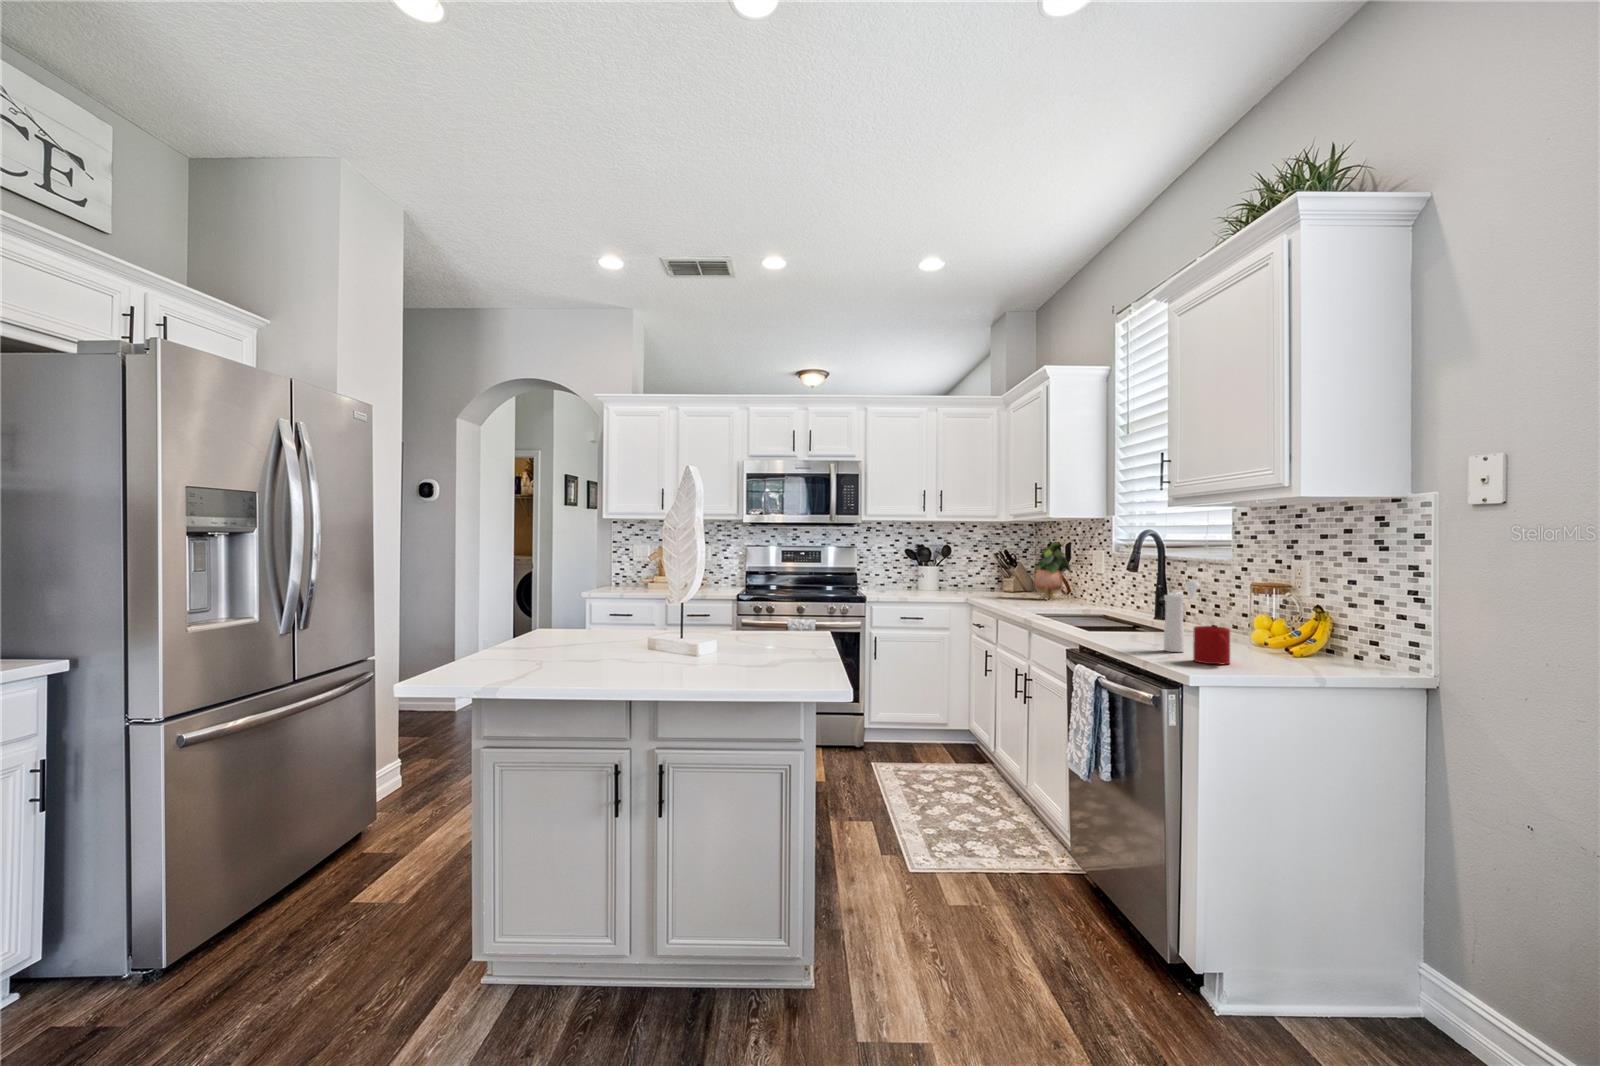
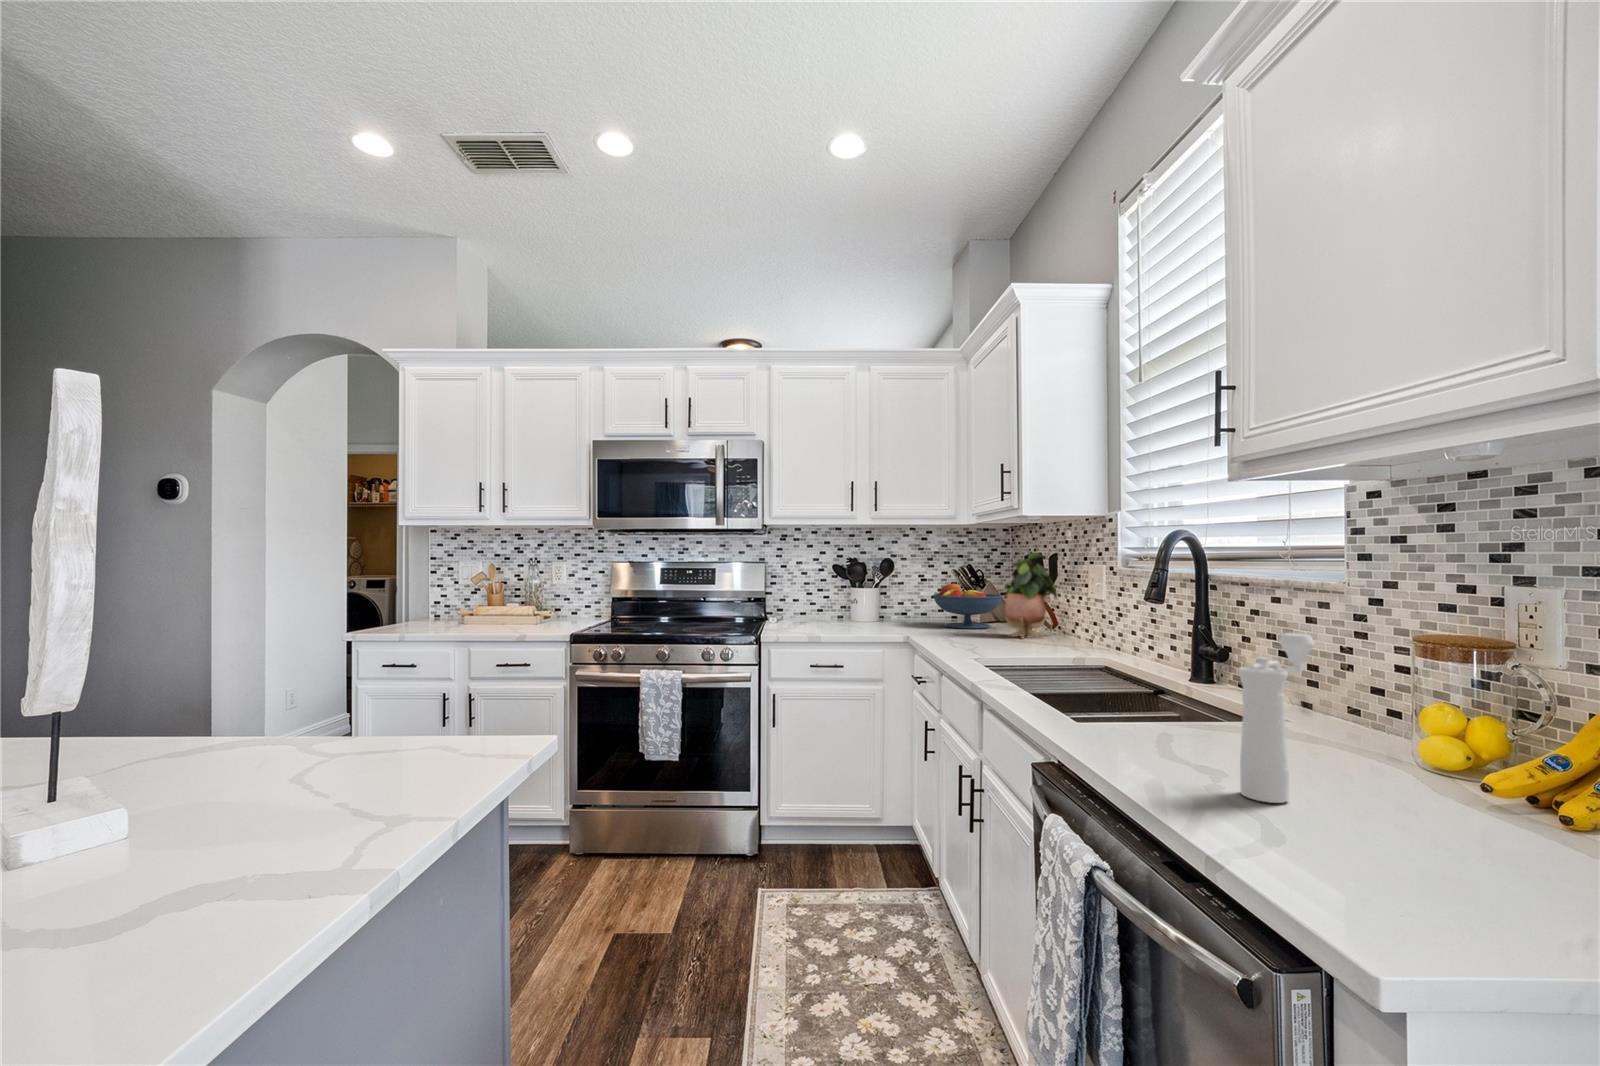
fruit bowl: none [981,563,1031,595] -> present [933,584,1003,629]
mug: present [1193,626,1230,665] -> none [1331,757,1444,874]

